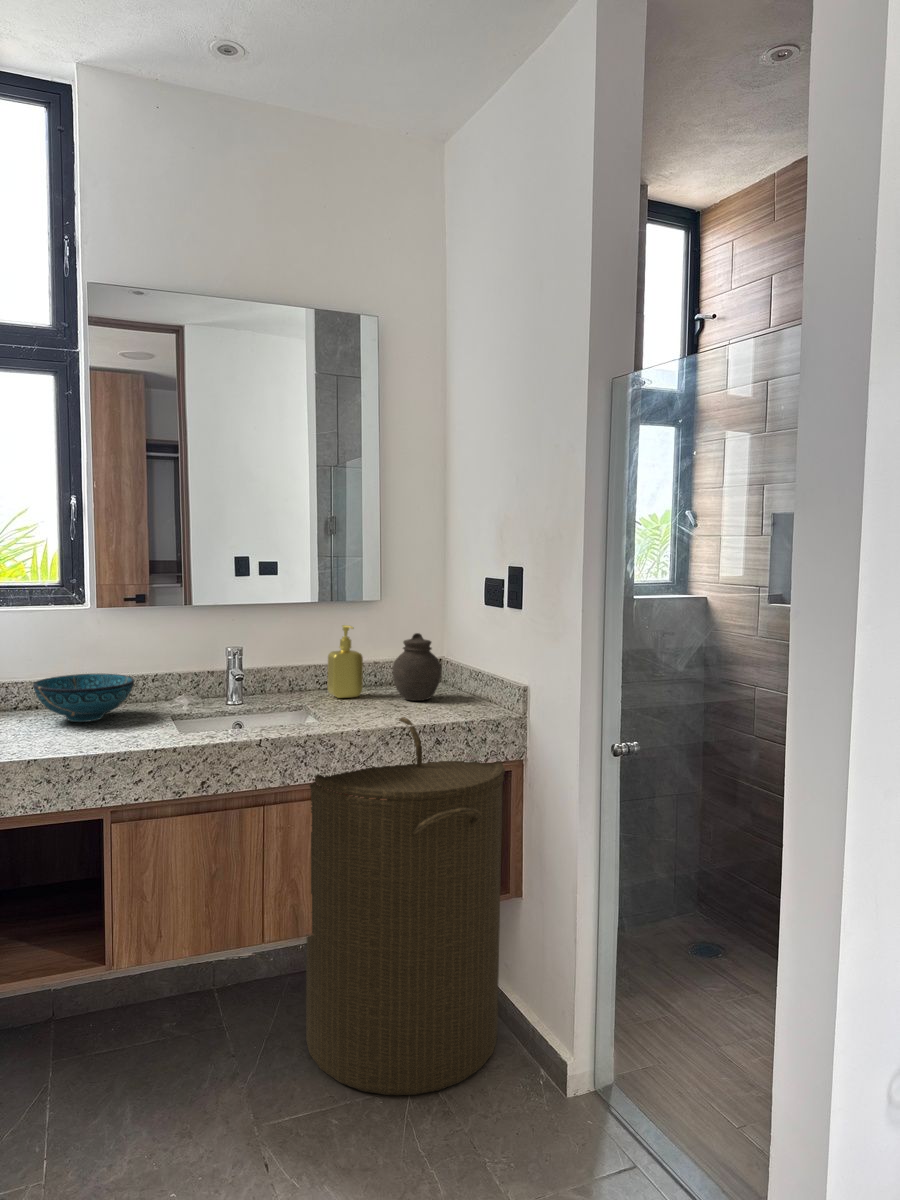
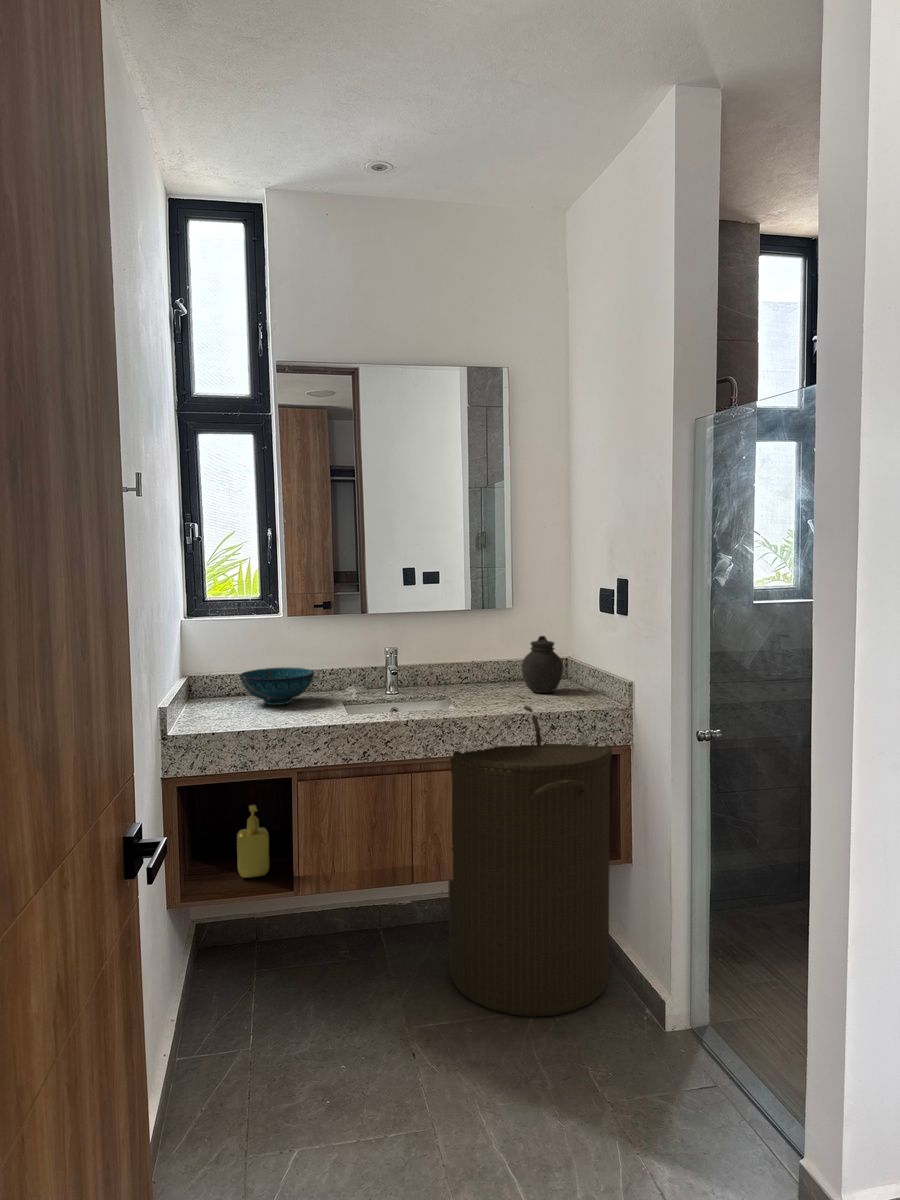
soap dispenser: present [328,625,363,698] -> present [237,805,269,878]

